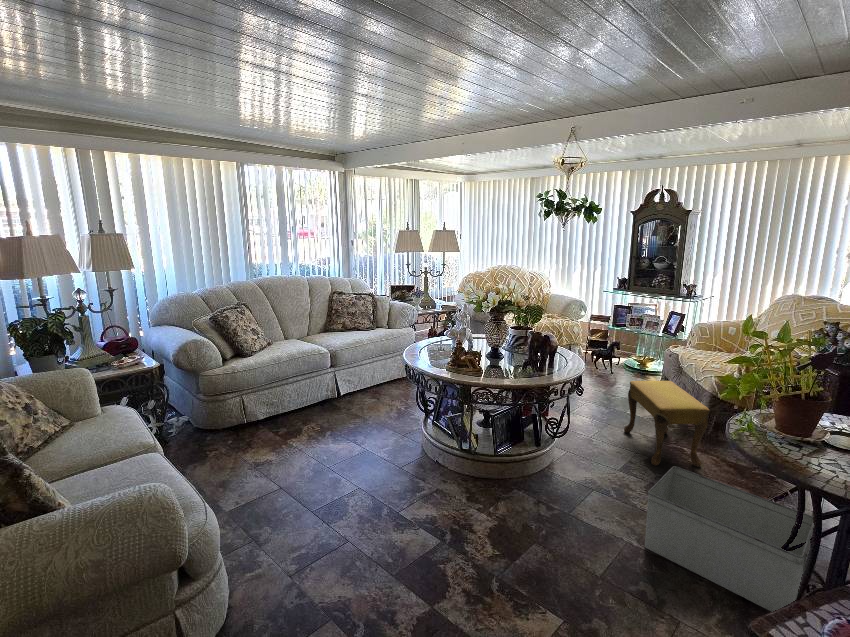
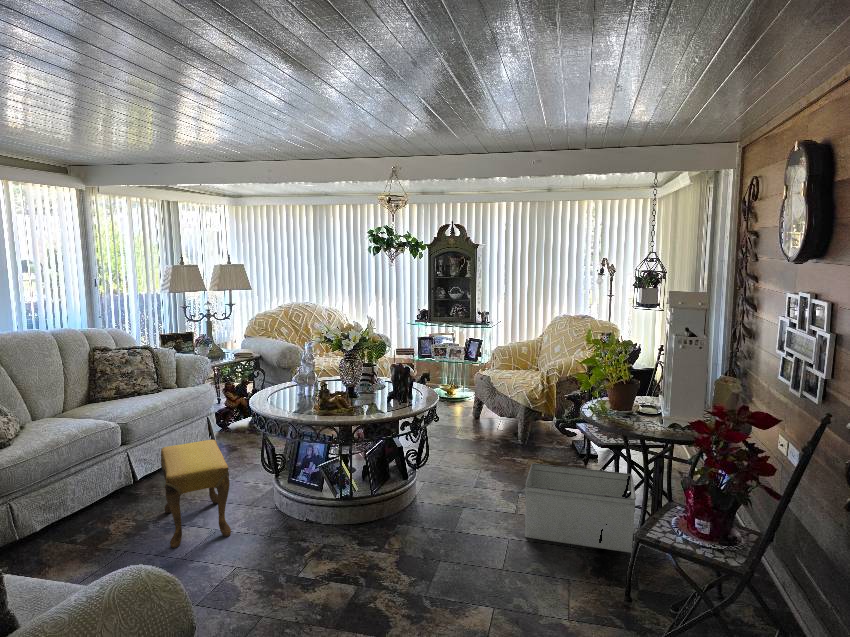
footstool: present [624,381,710,467] -> present [161,439,231,548]

